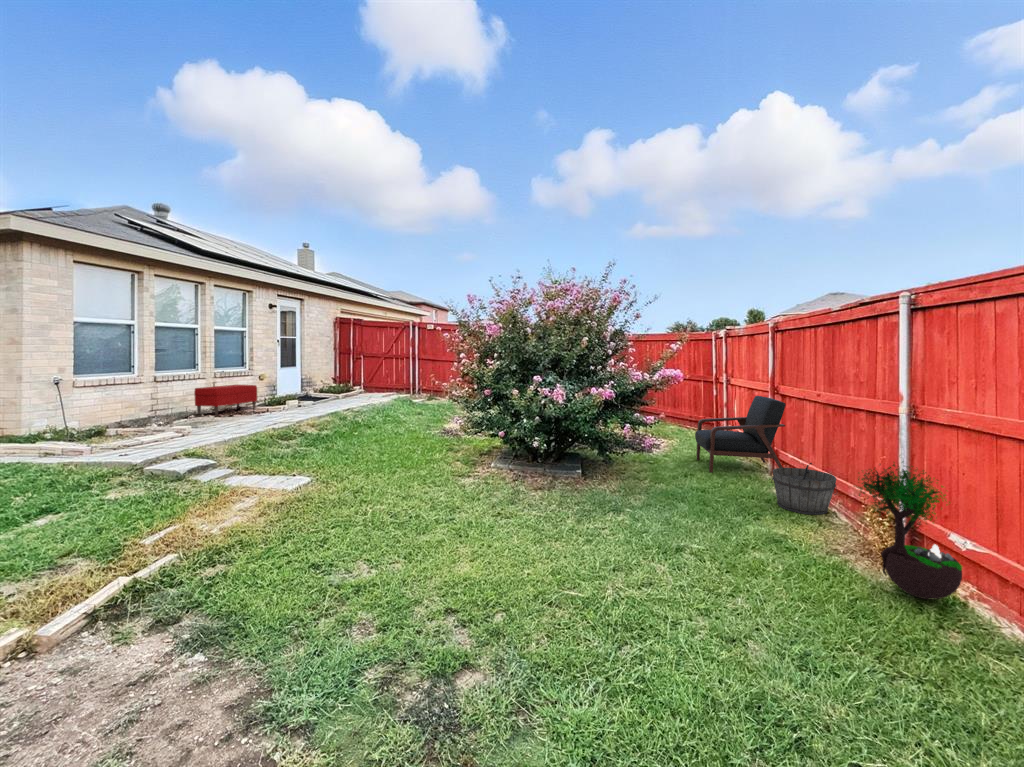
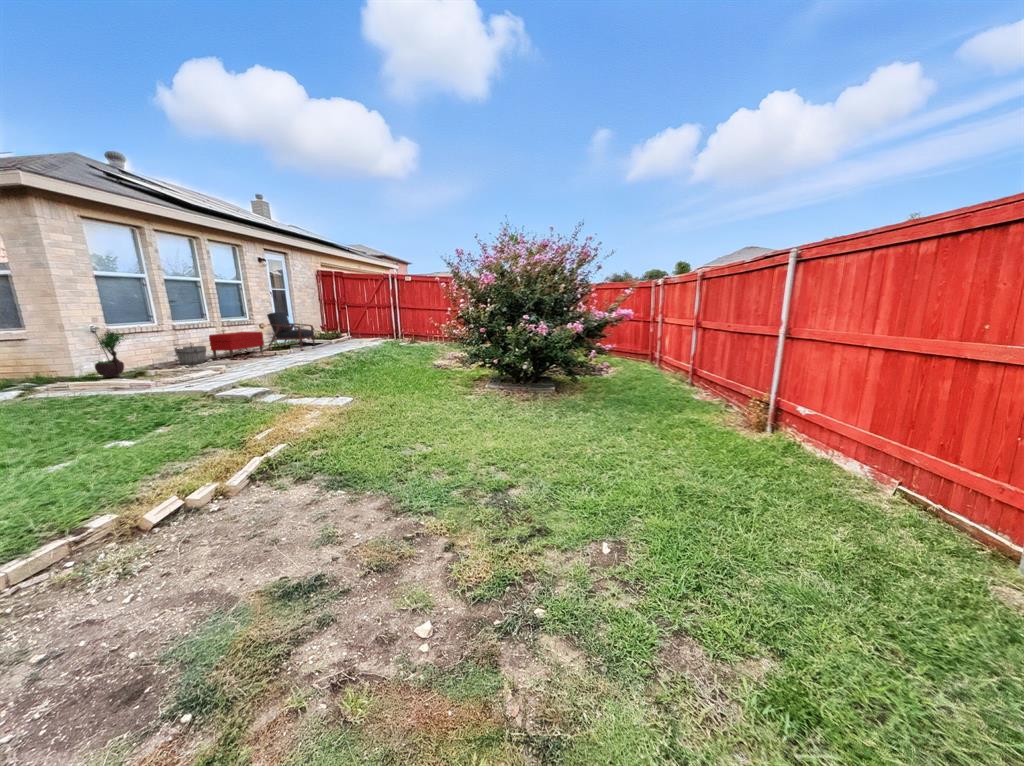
chair: present [695,396,786,473] -> present [267,312,315,348]
potted tree: present [857,462,962,599] -> present [95,330,126,377]
wooden bucket: present [771,463,837,515] -> present [175,343,206,365]

